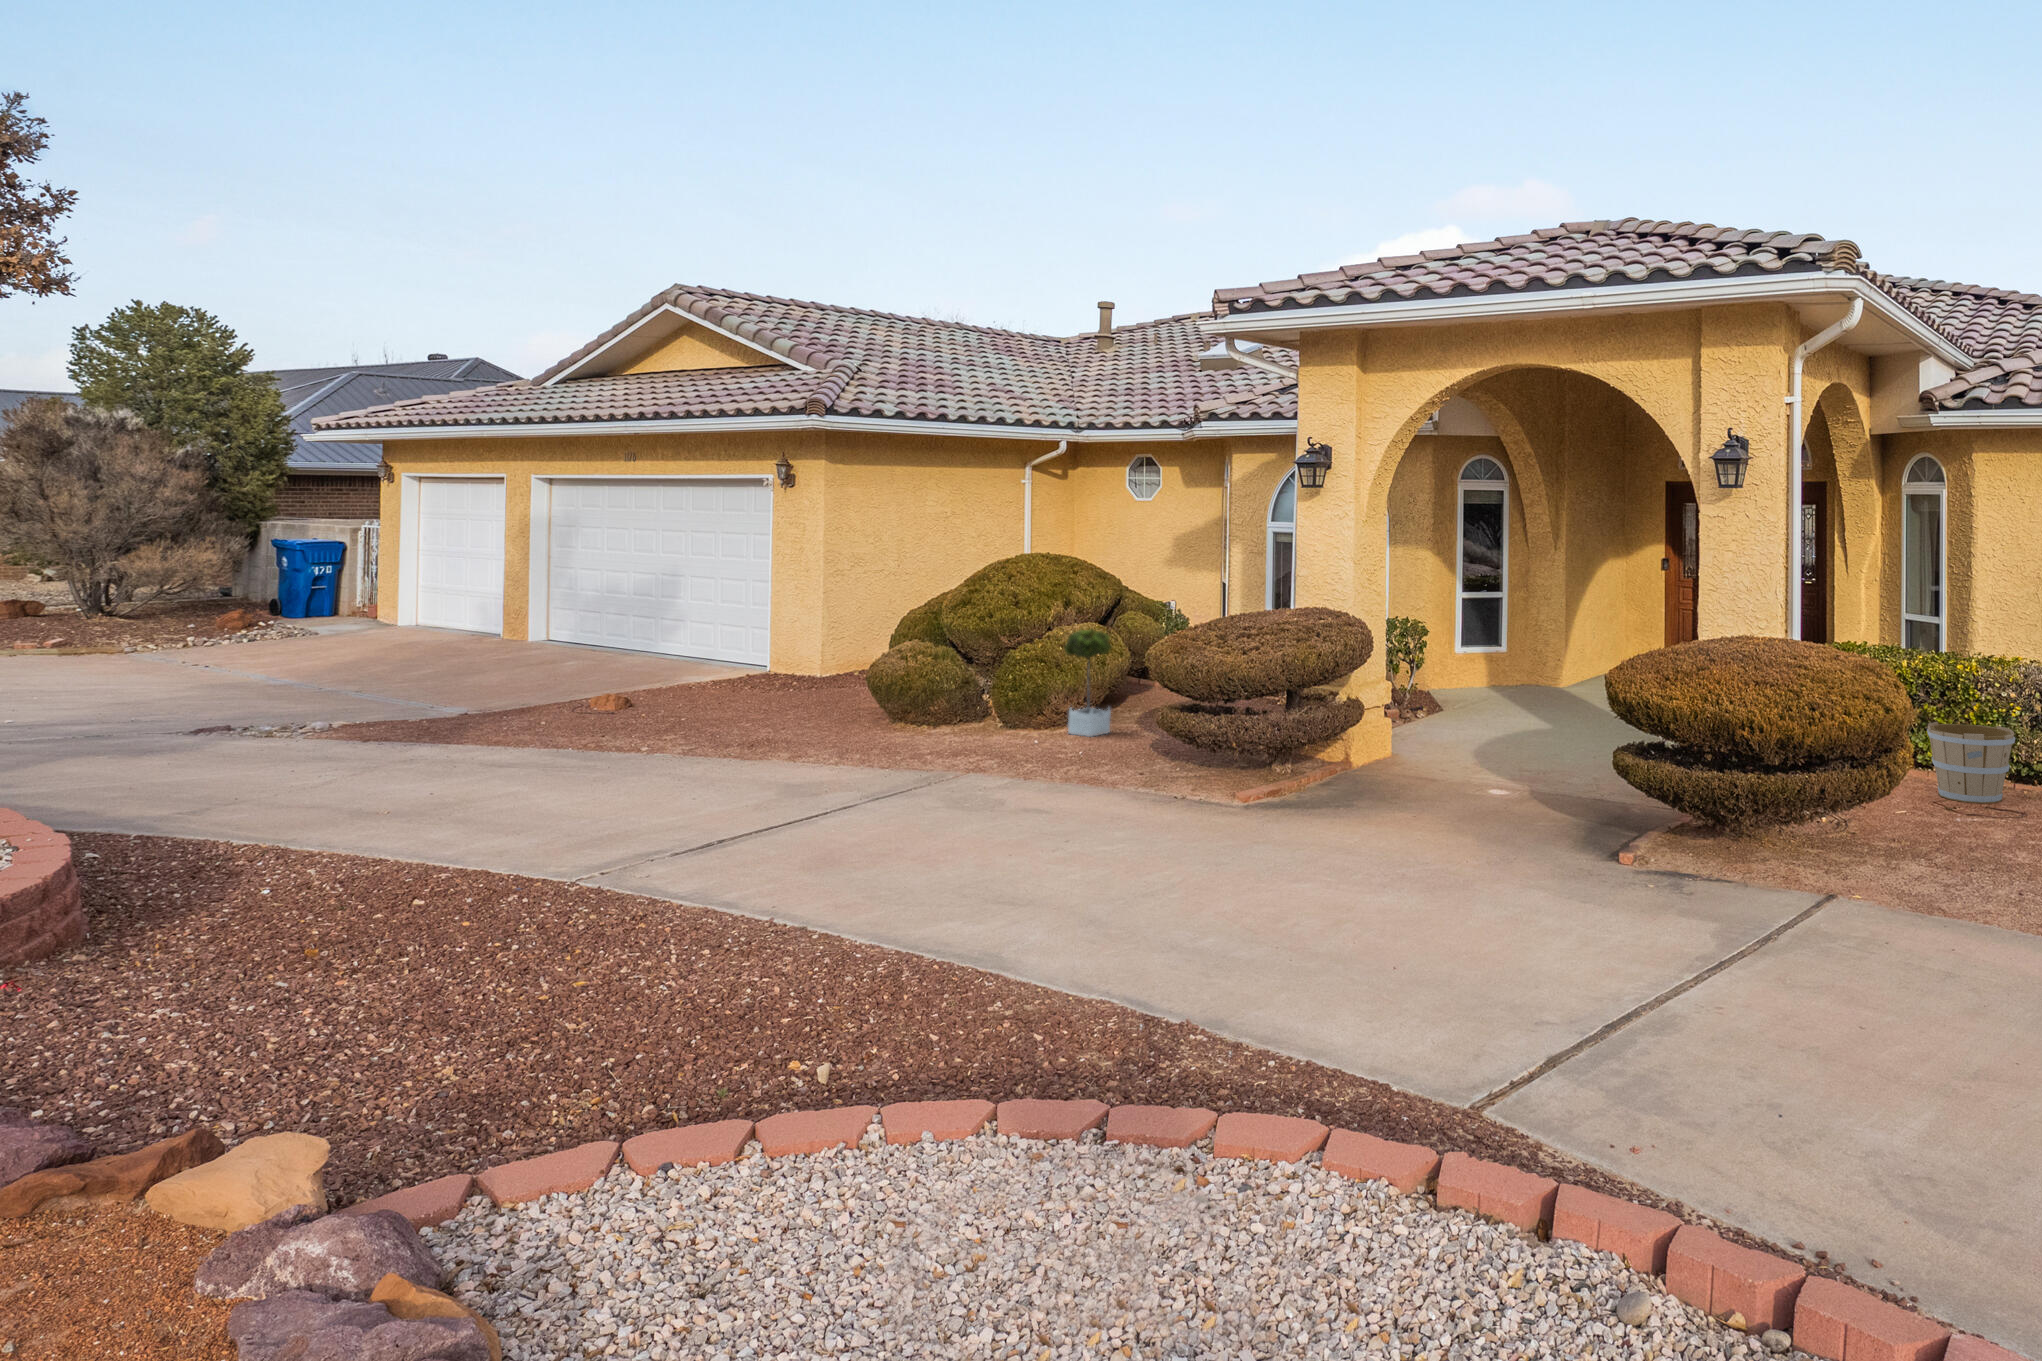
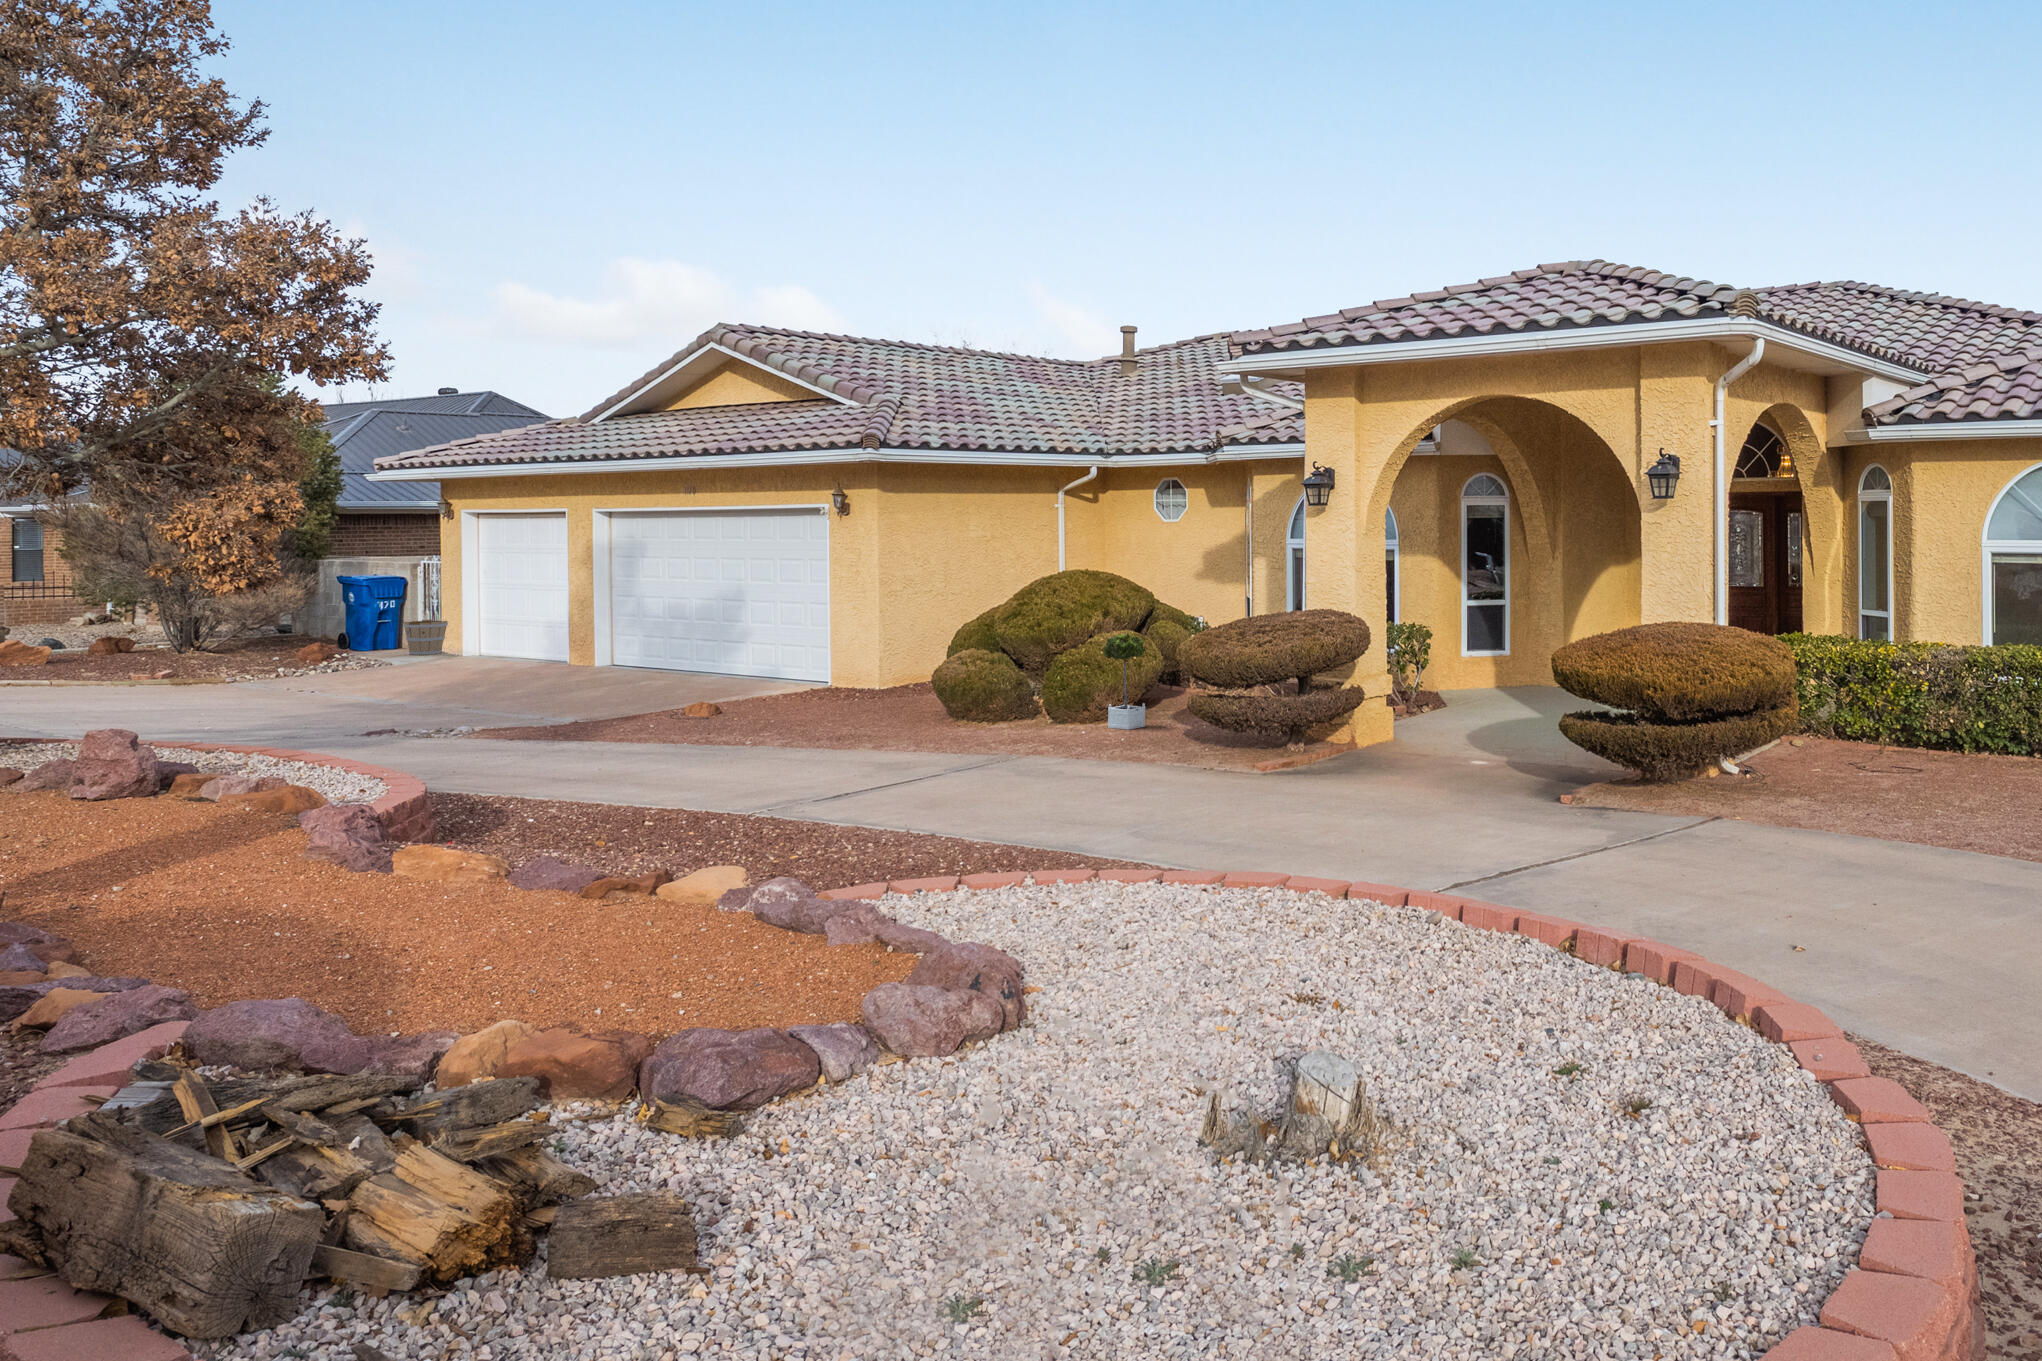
wooden bucket: present [1927,722,2015,804] -> present [404,620,448,655]

